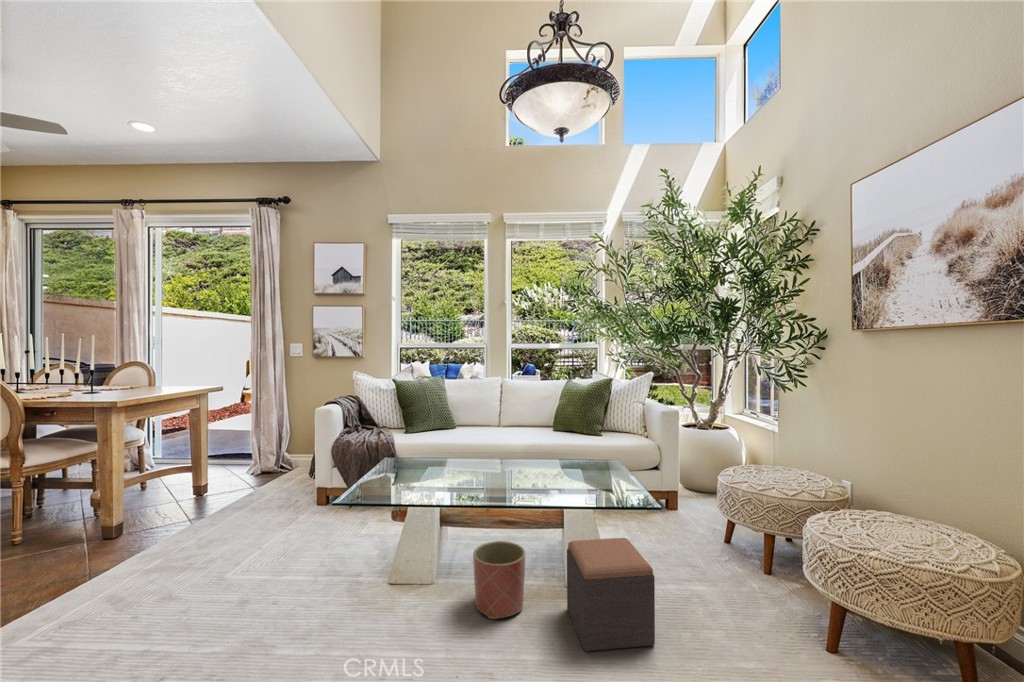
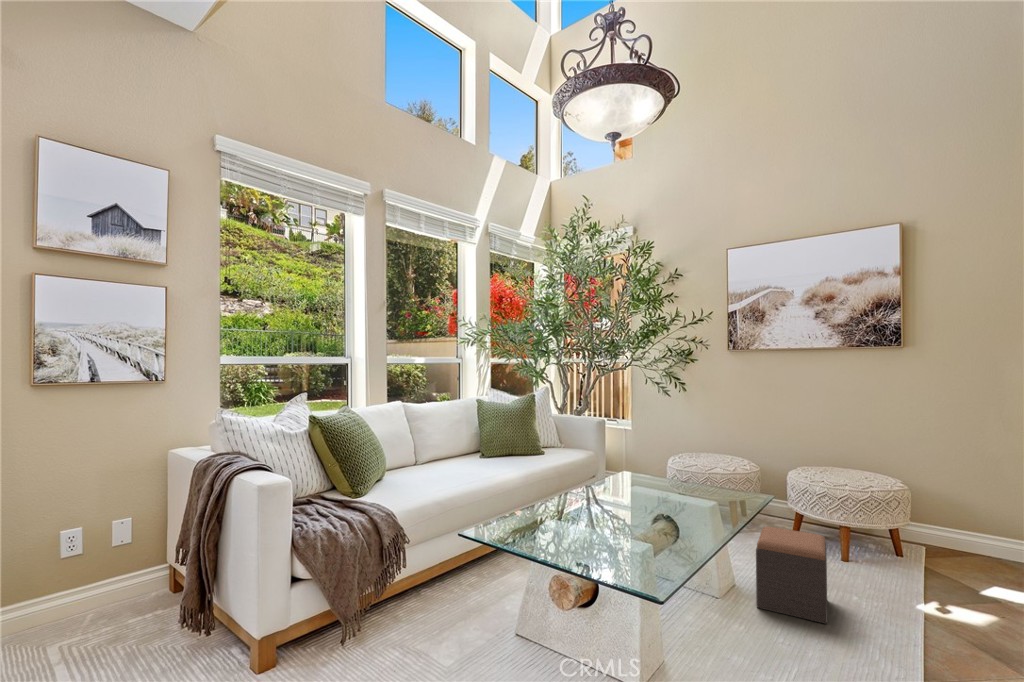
planter: present [473,541,525,619] -> none [704,564,763,644]

